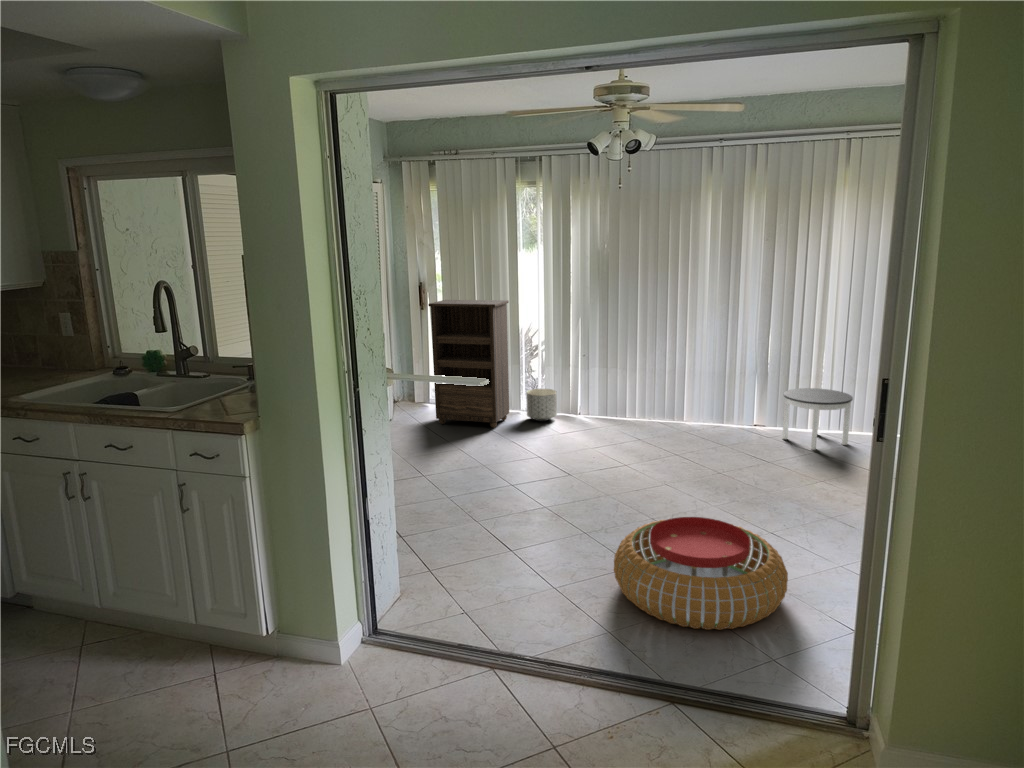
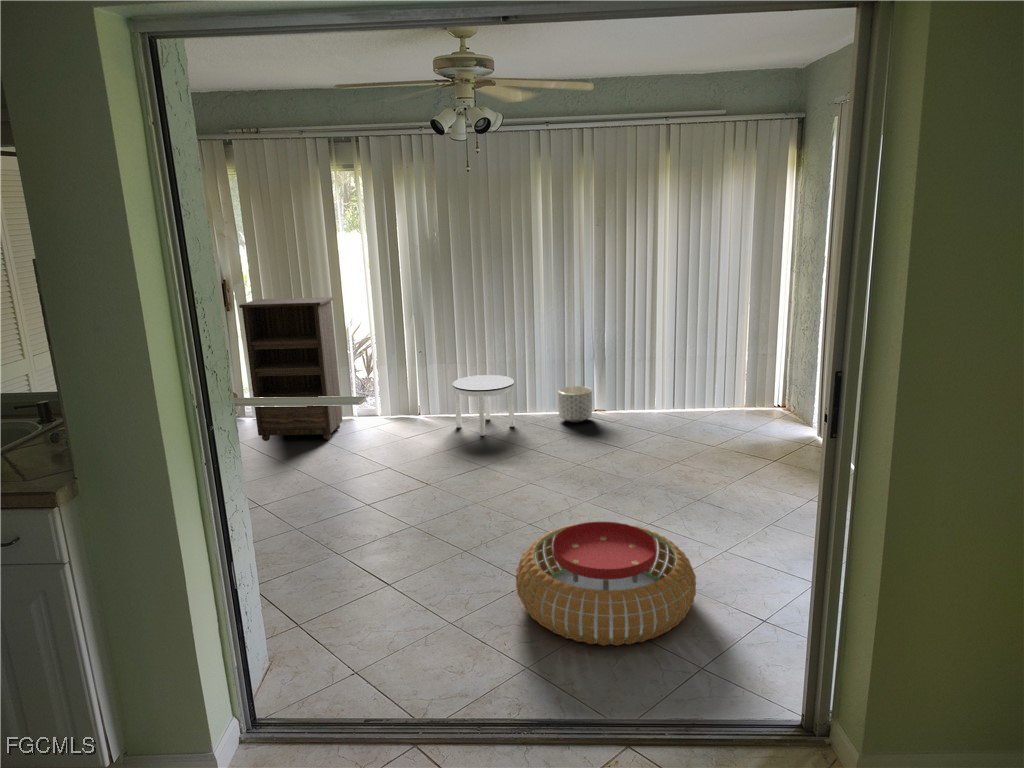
round table: present [782,388,853,450] -> present [453,375,514,436]
planter: present [526,389,557,421] -> present [558,386,592,423]

